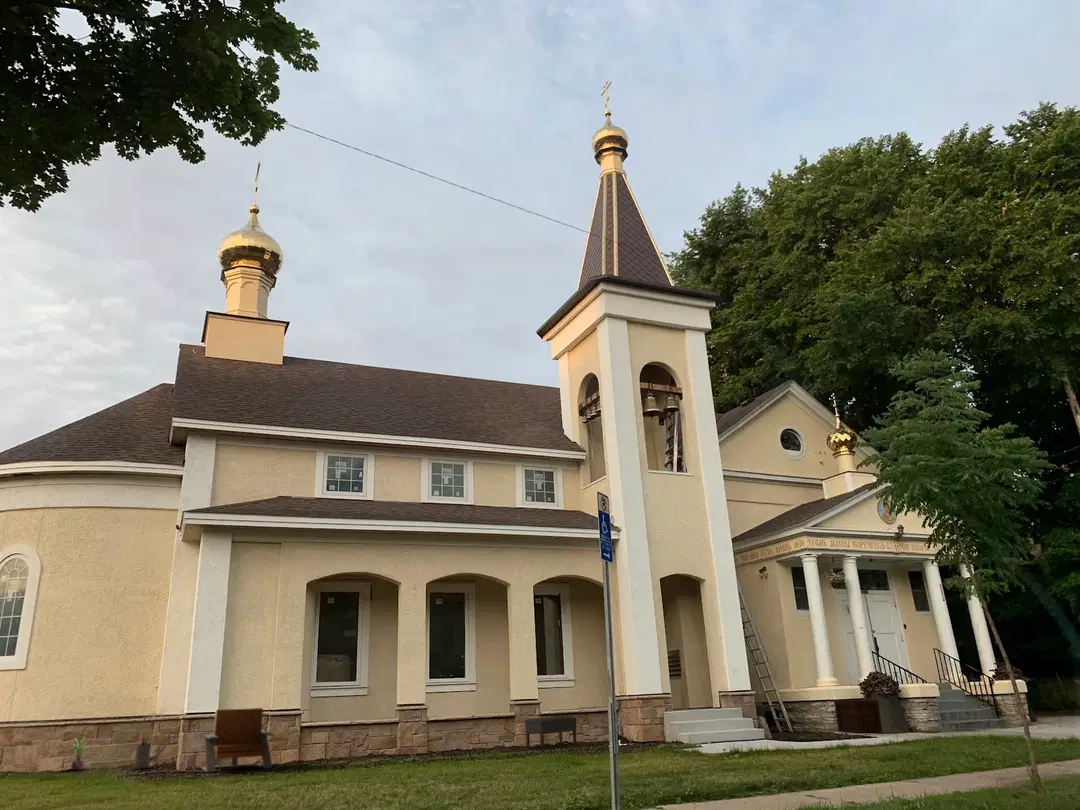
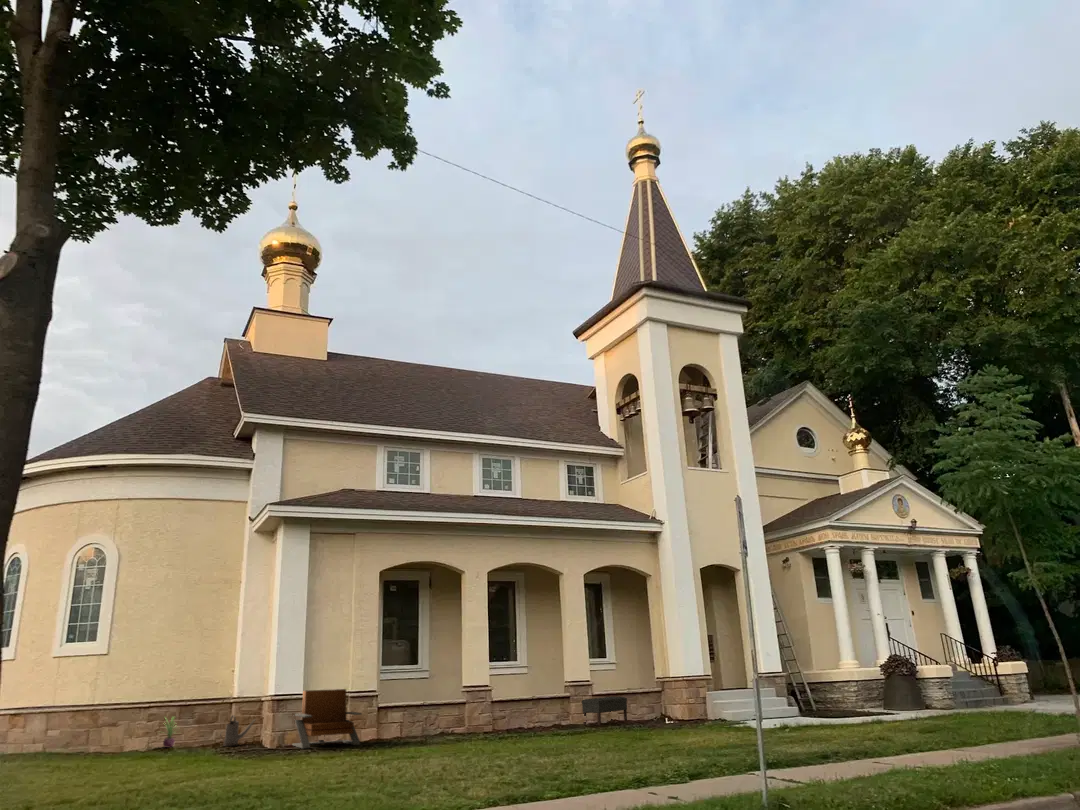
wooden crate: present [834,699,882,733] -> none [857,681,903,712]

